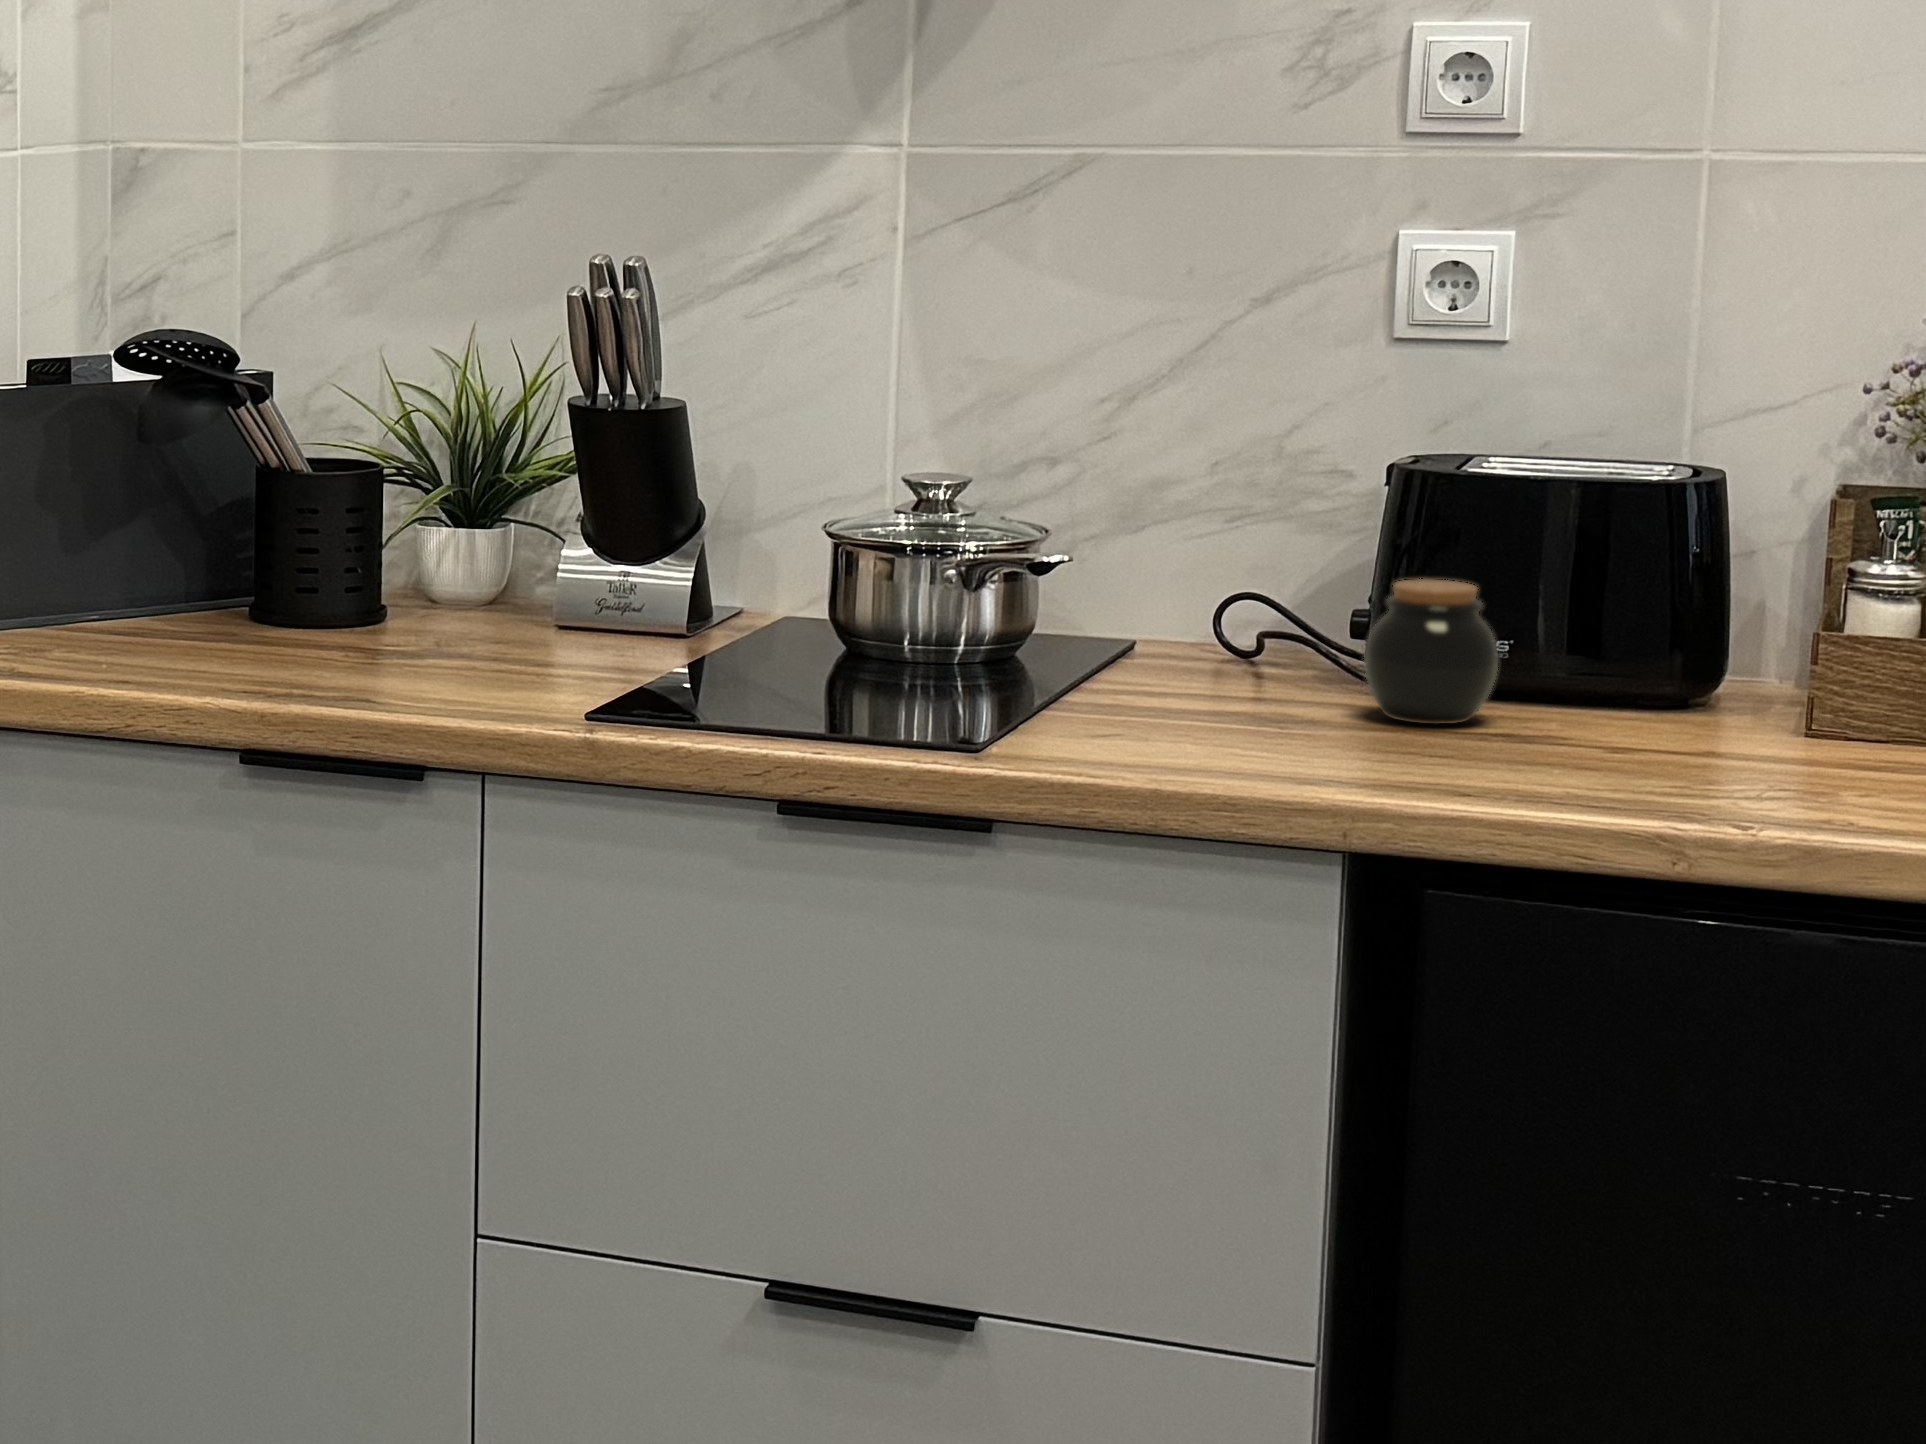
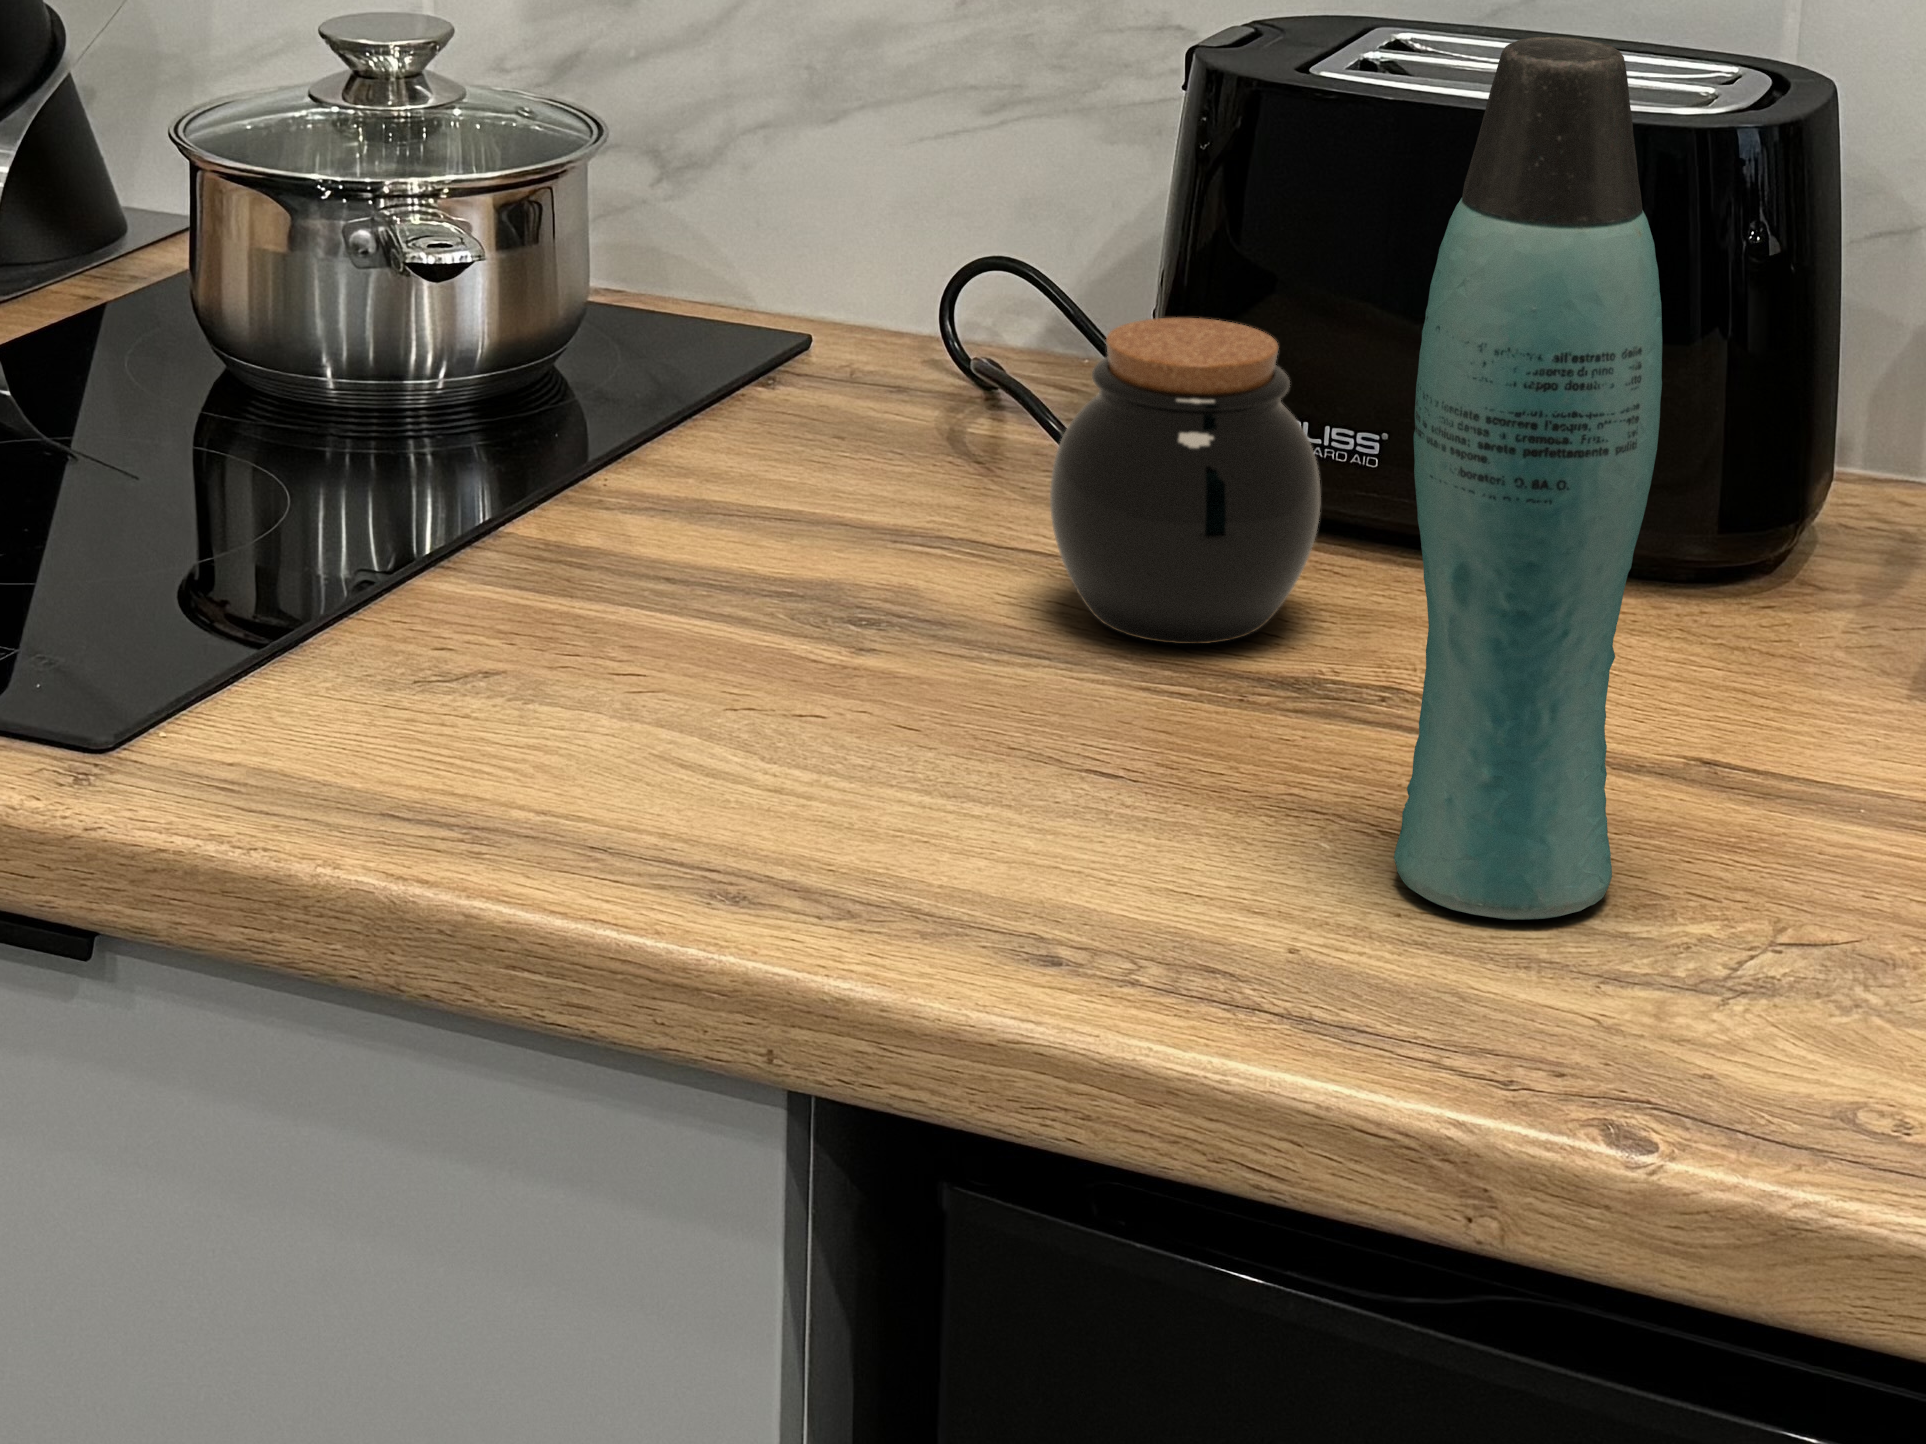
bottle: none [1593,415,1712,785] -> present [1394,37,1662,920]

